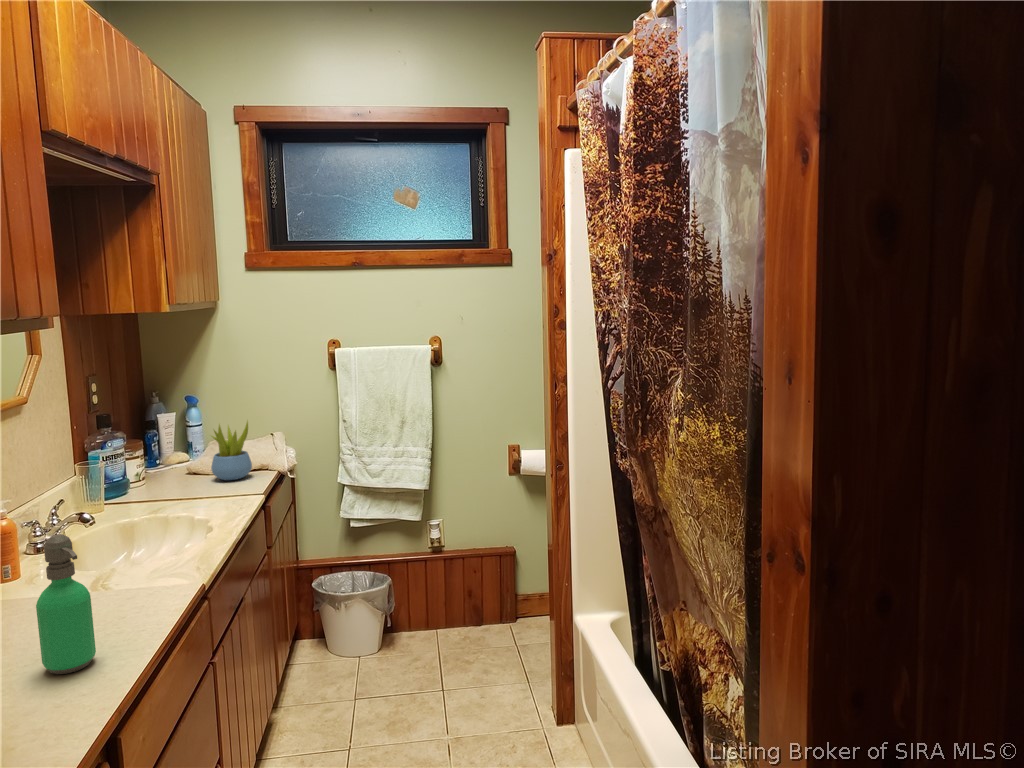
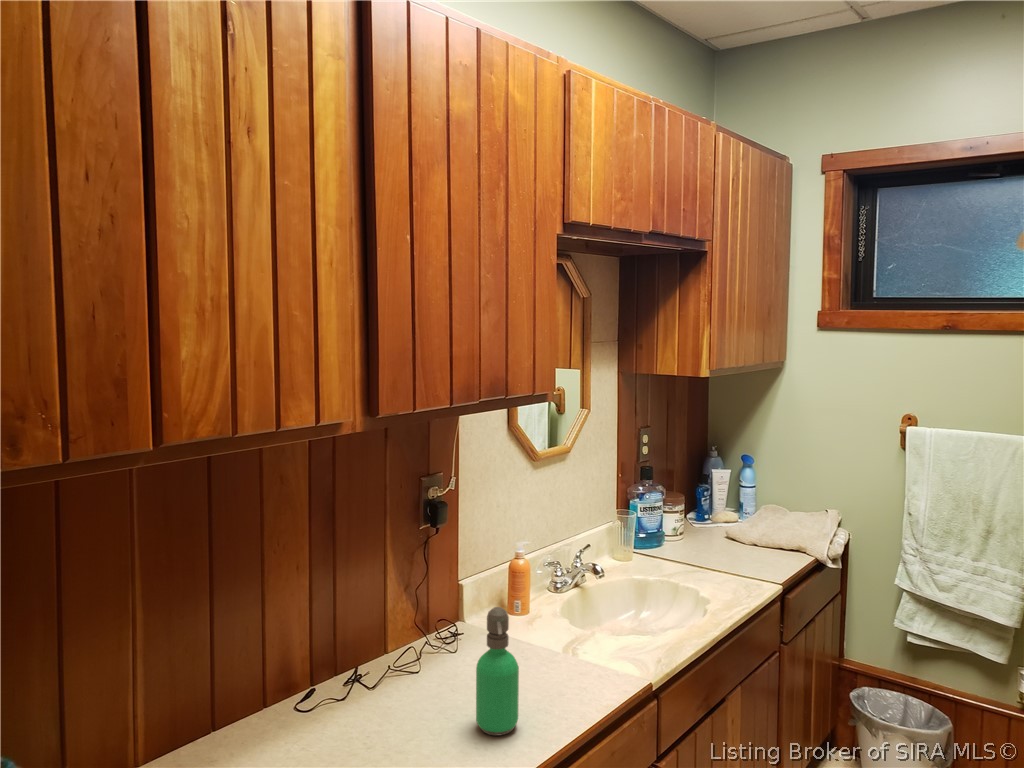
succulent plant: present [211,421,252,480] -> none [740,496,783,558]

